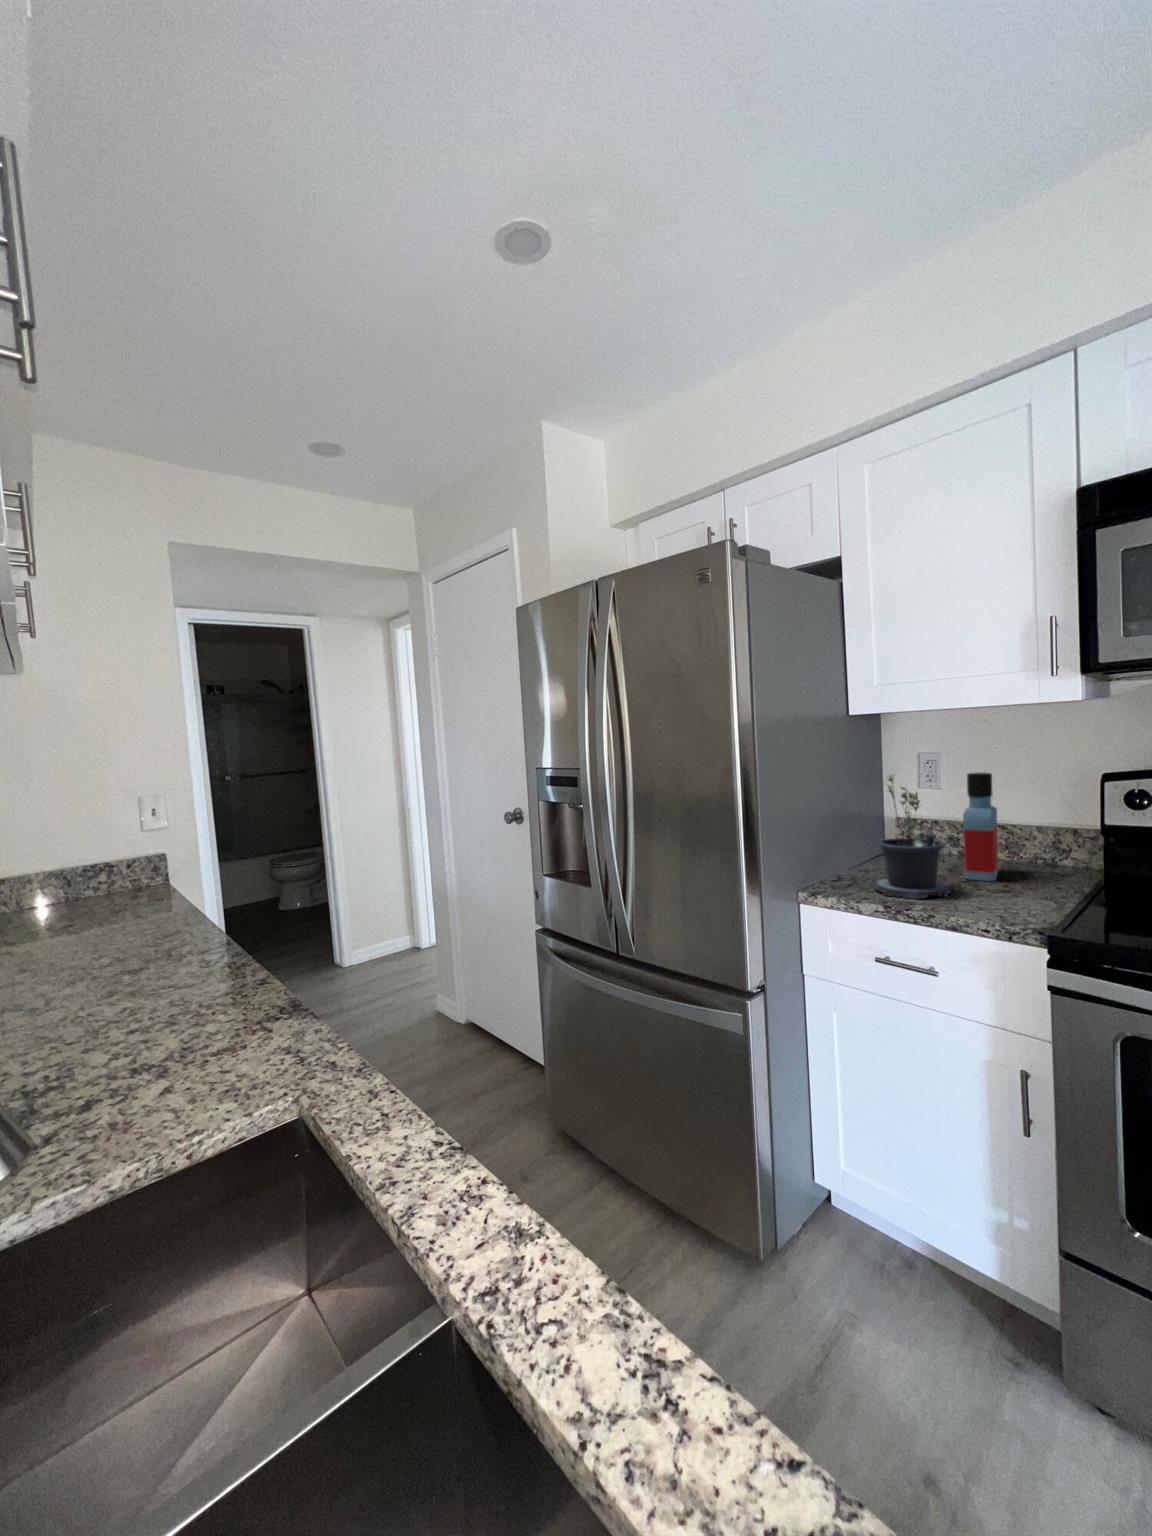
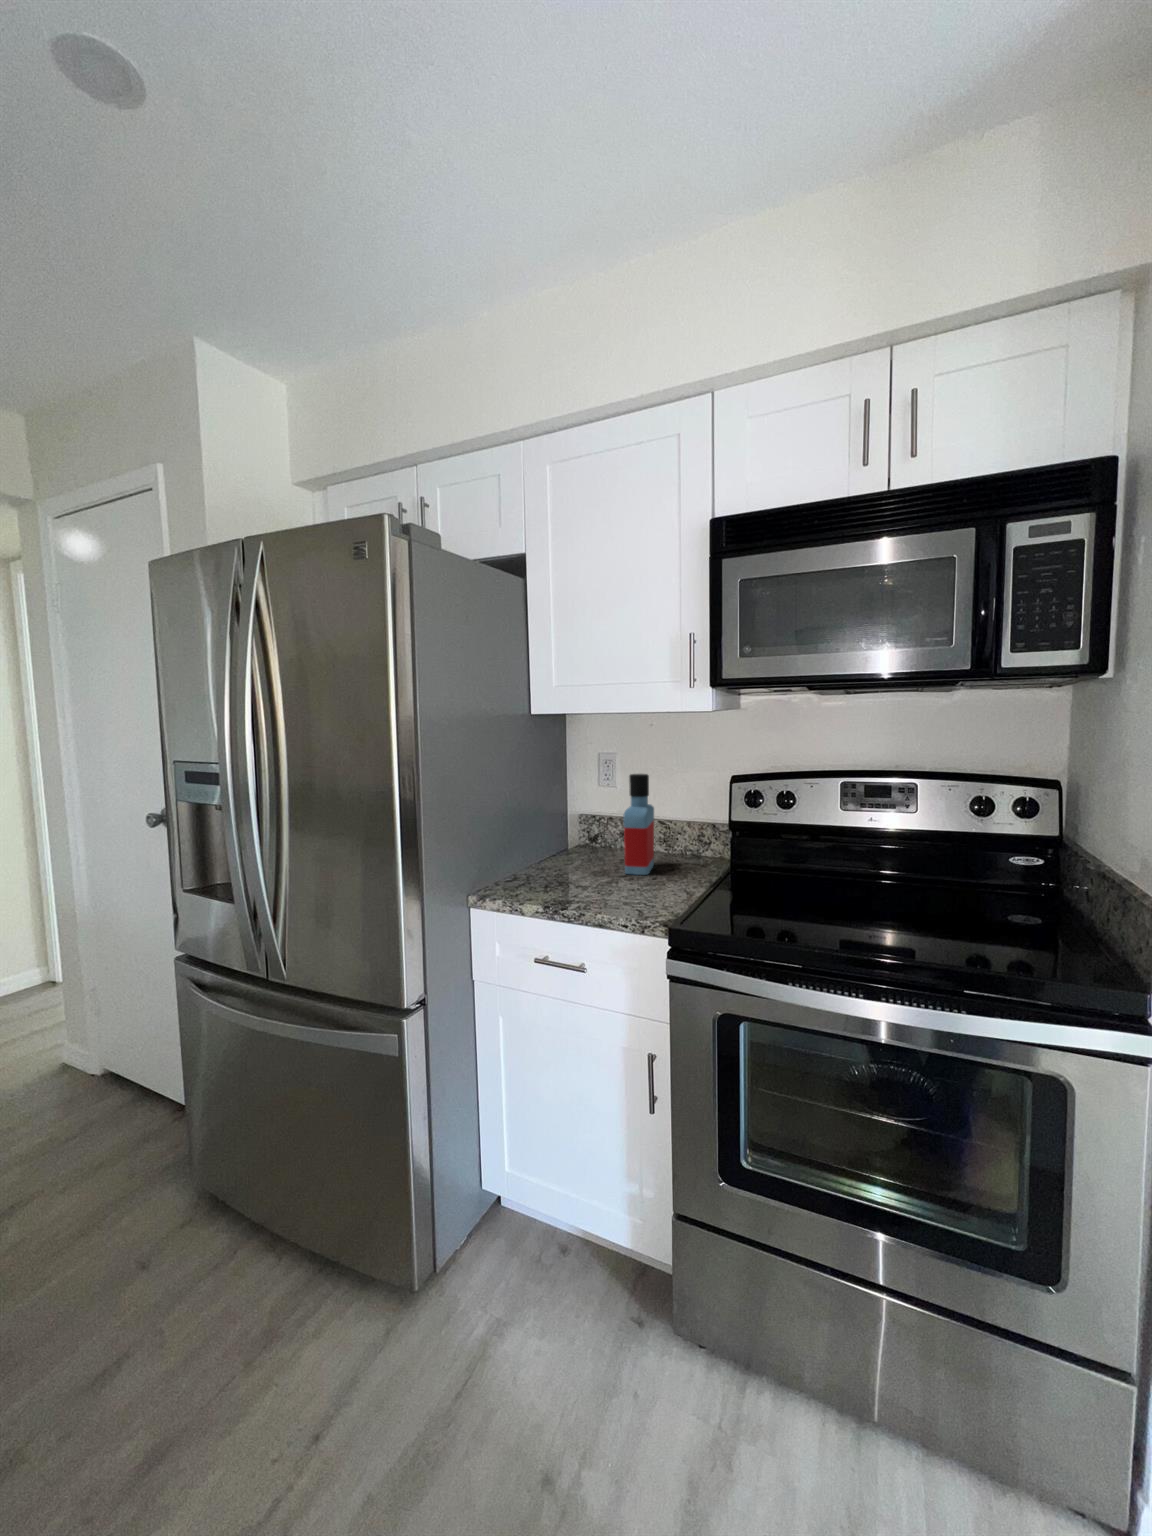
potted plant: present [874,775,950,899] -> none [542,775,608,897]

